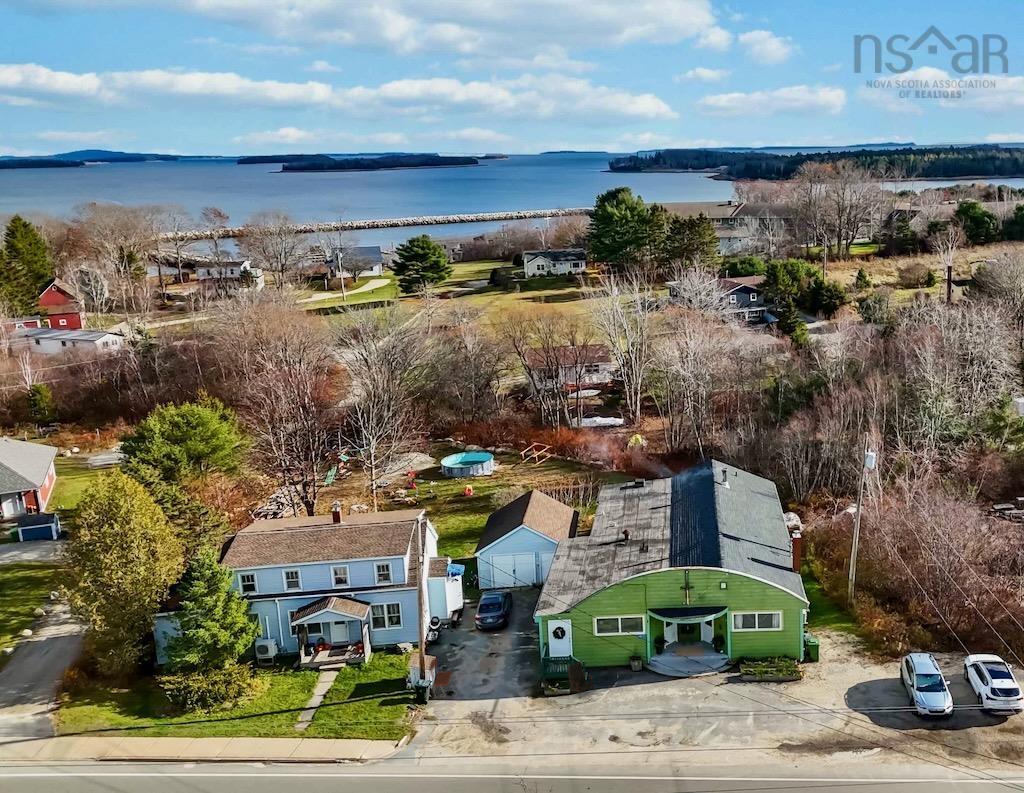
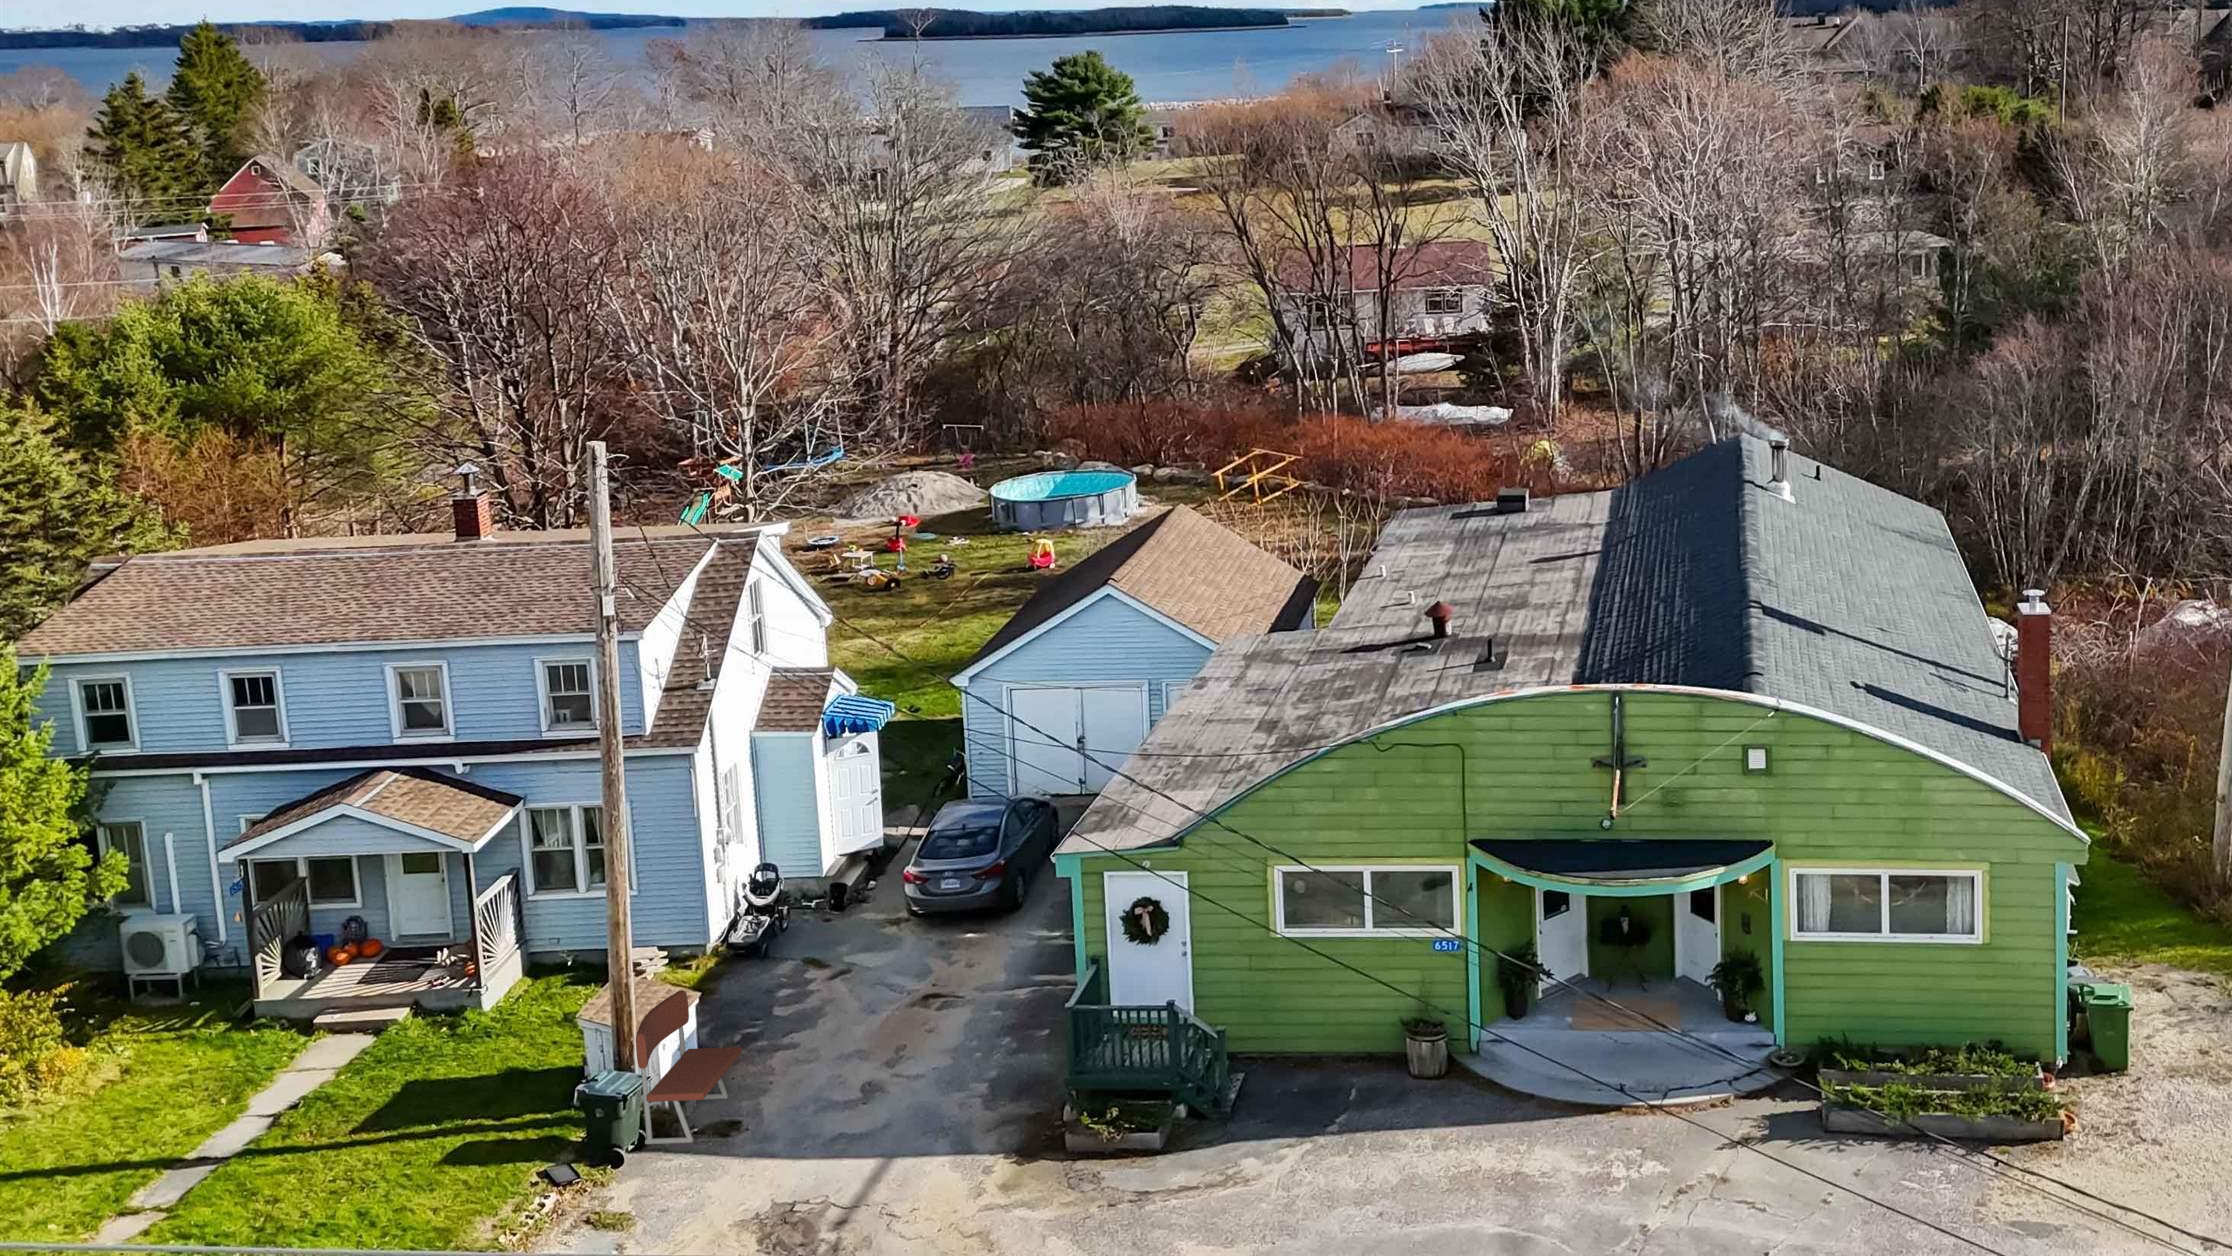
lounge chair: present [568,661,593,694] -> none [1160,1023,1257,1167]

